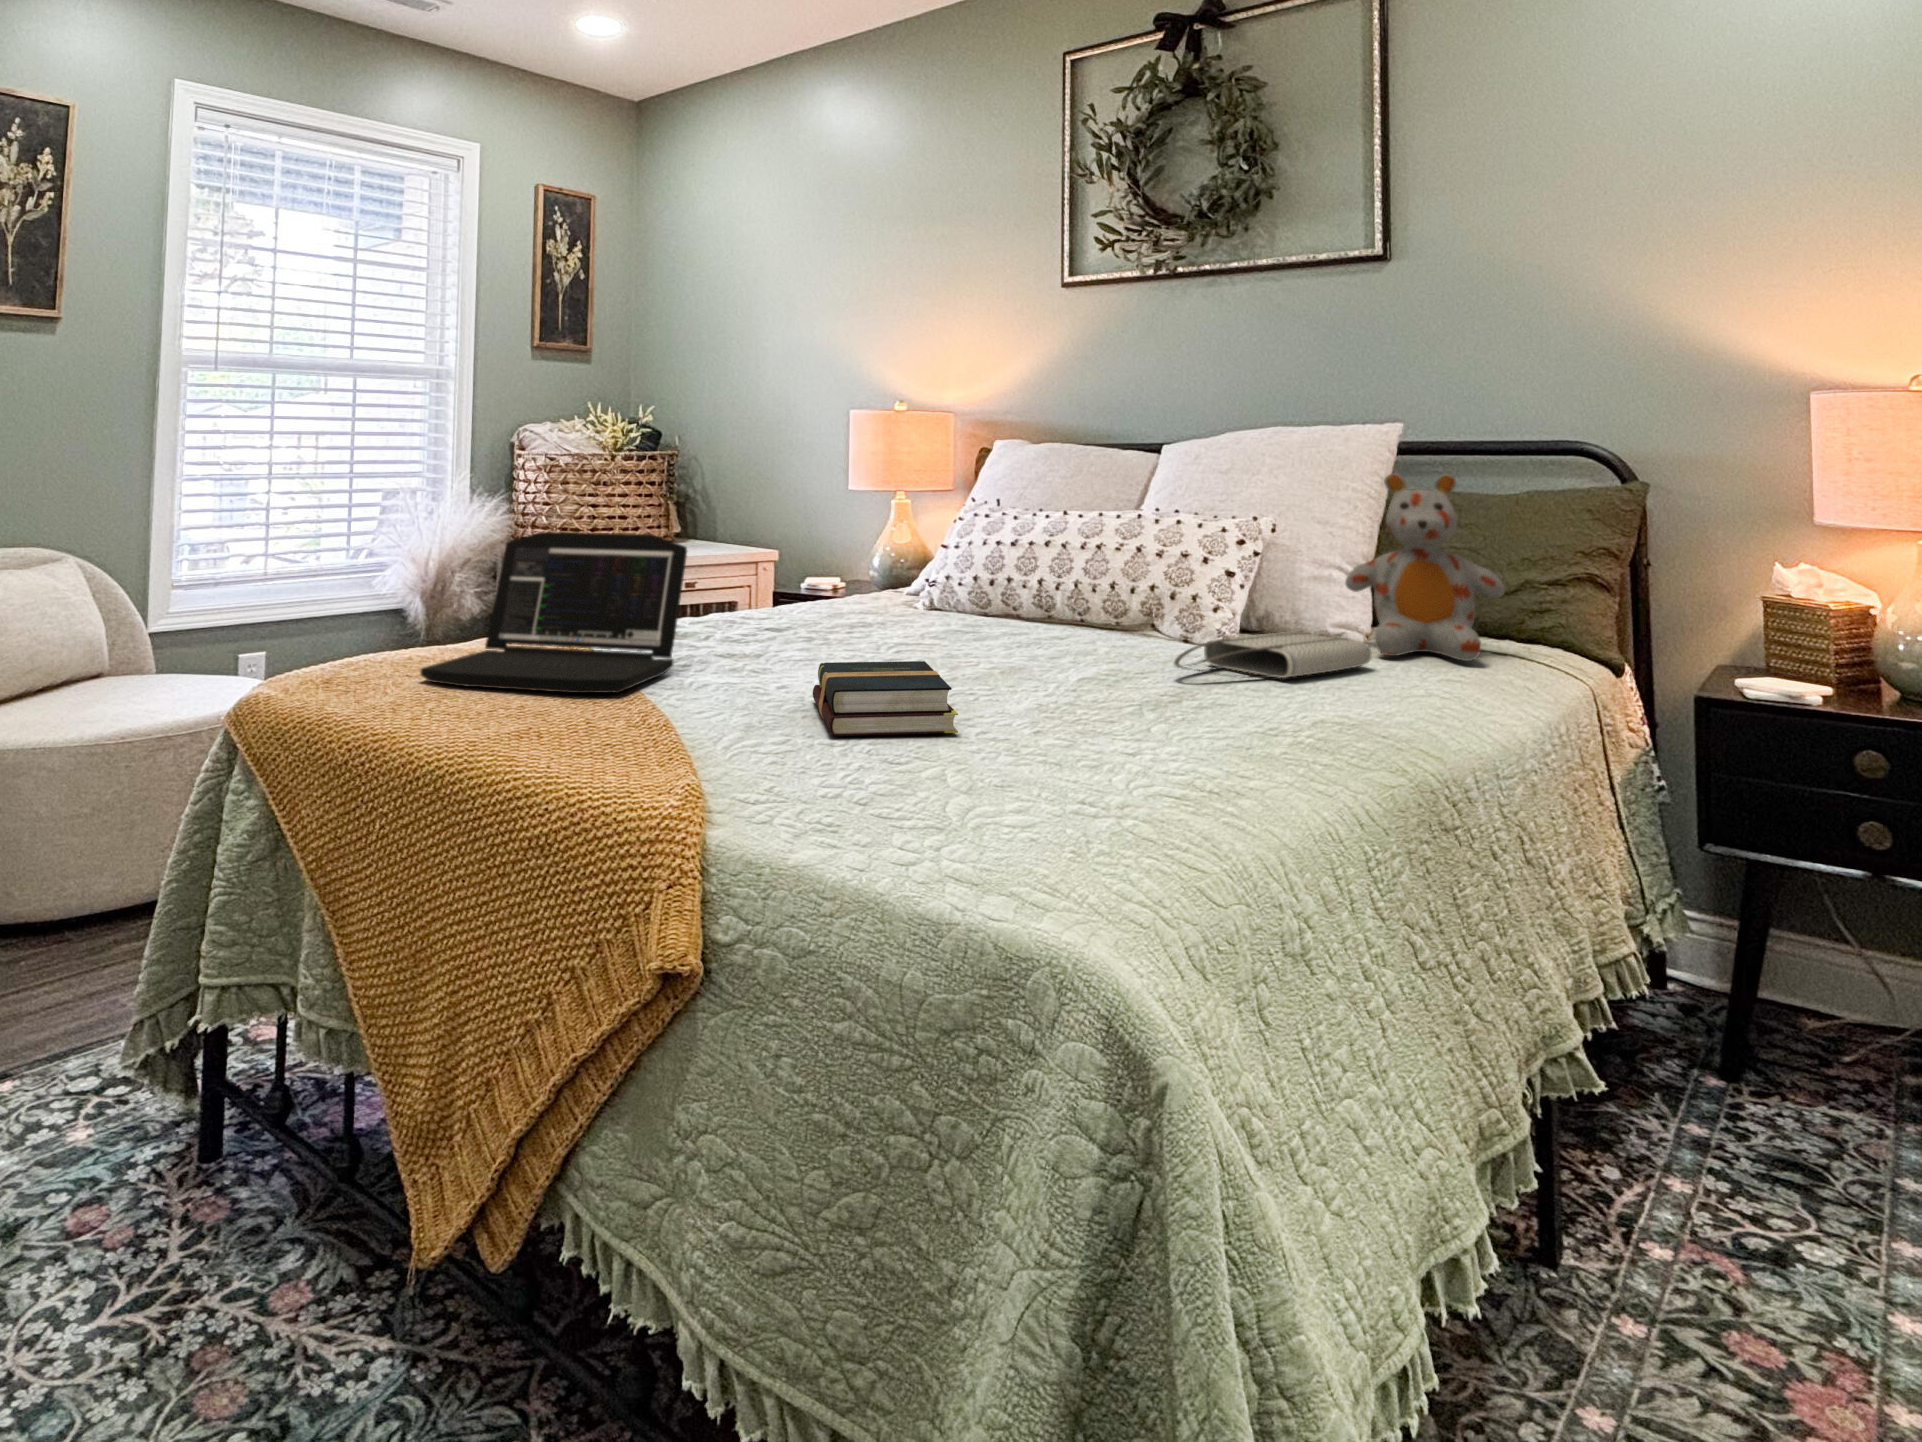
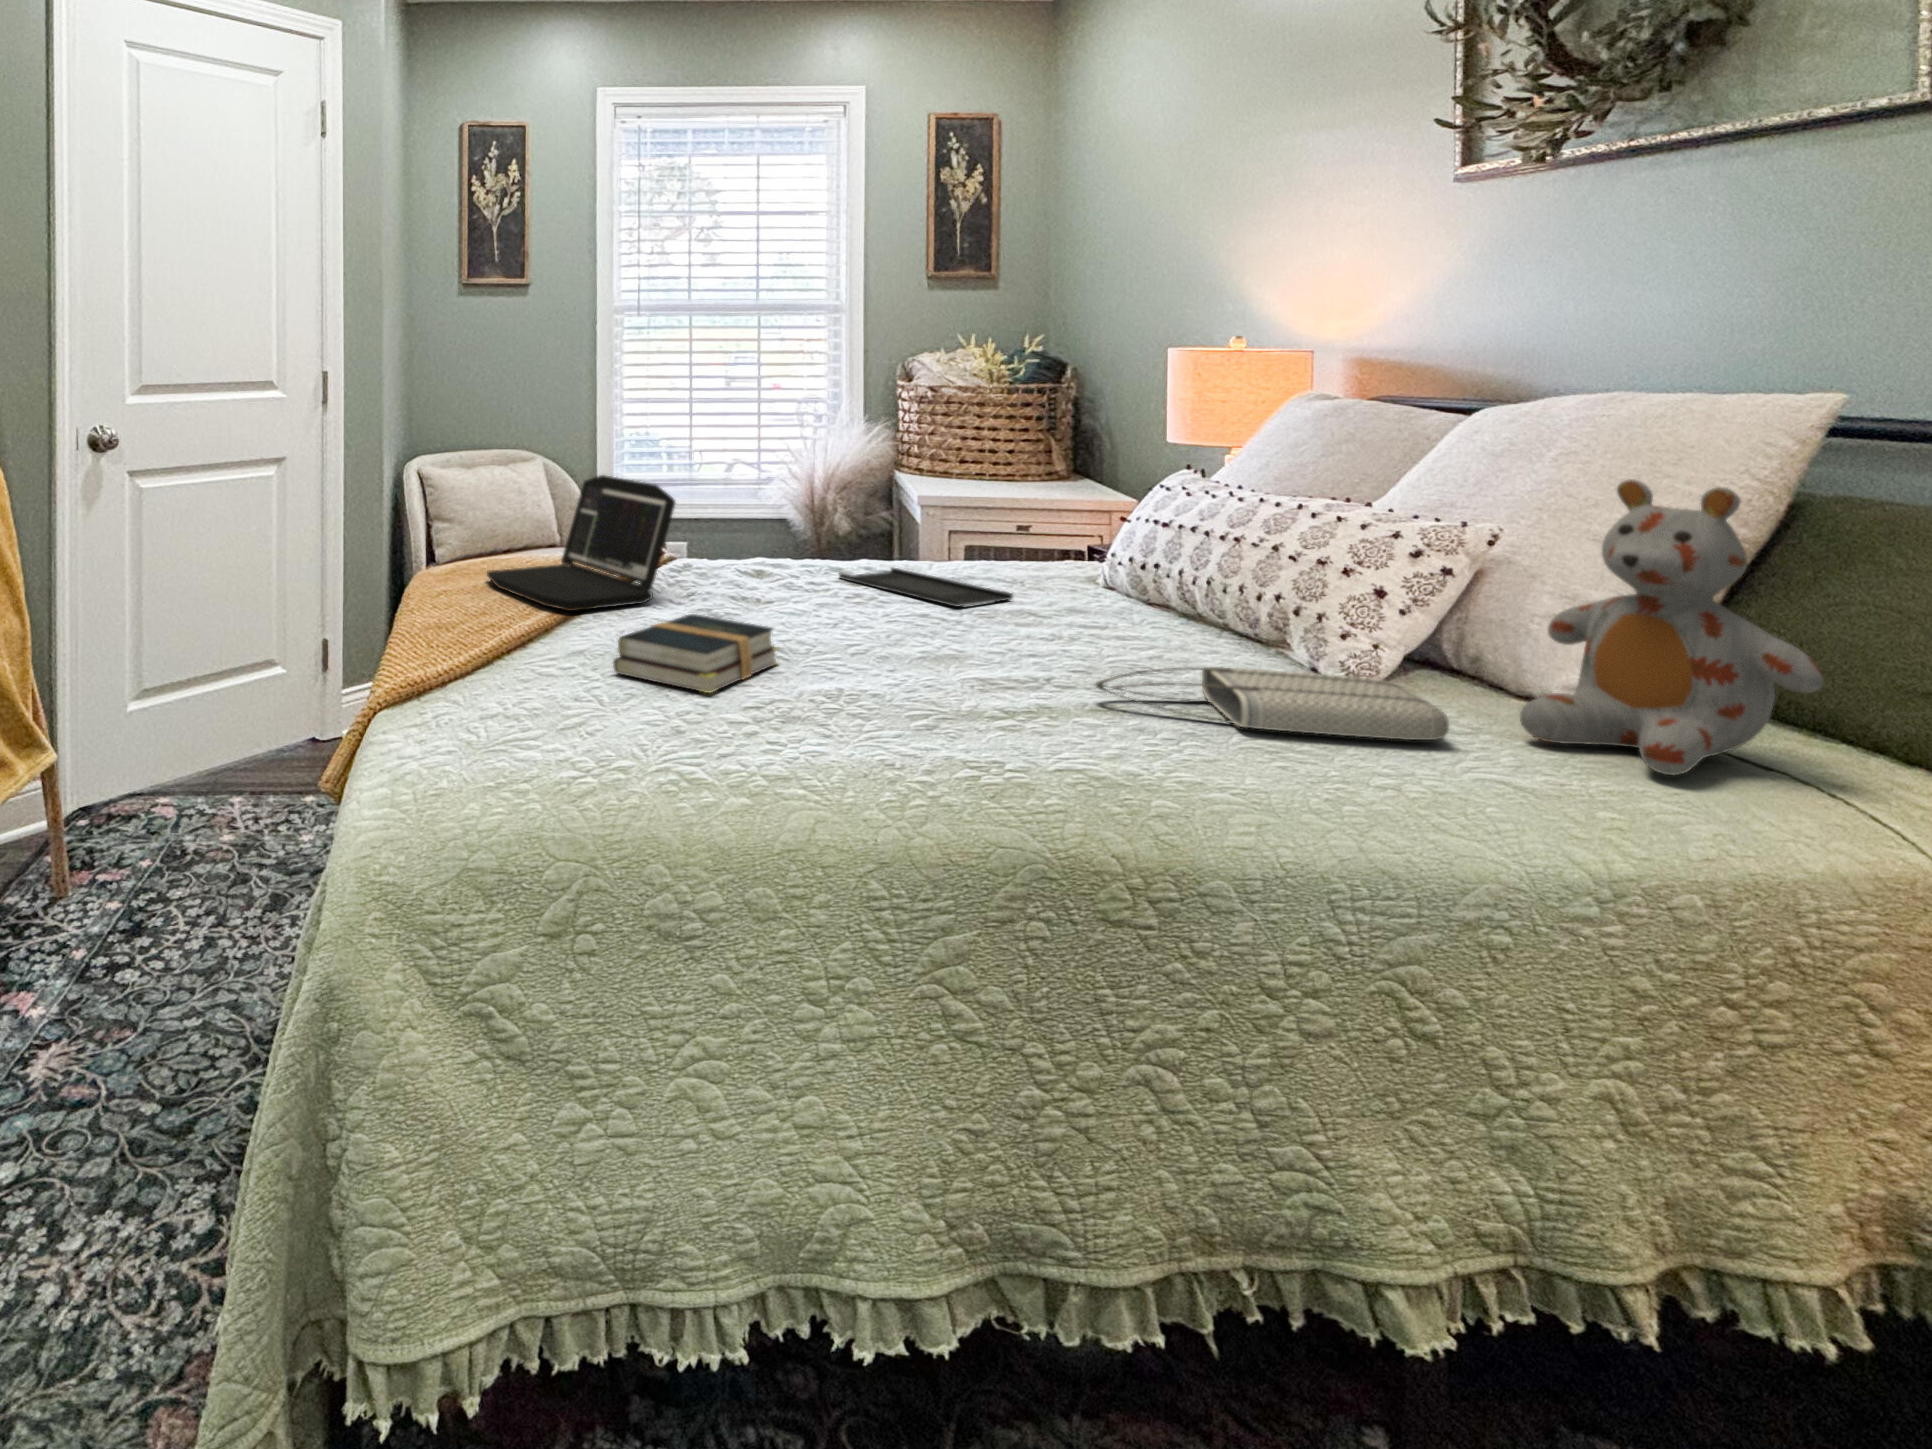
tray: none [761,614,929,636] -> present [839,568,1013,607]

